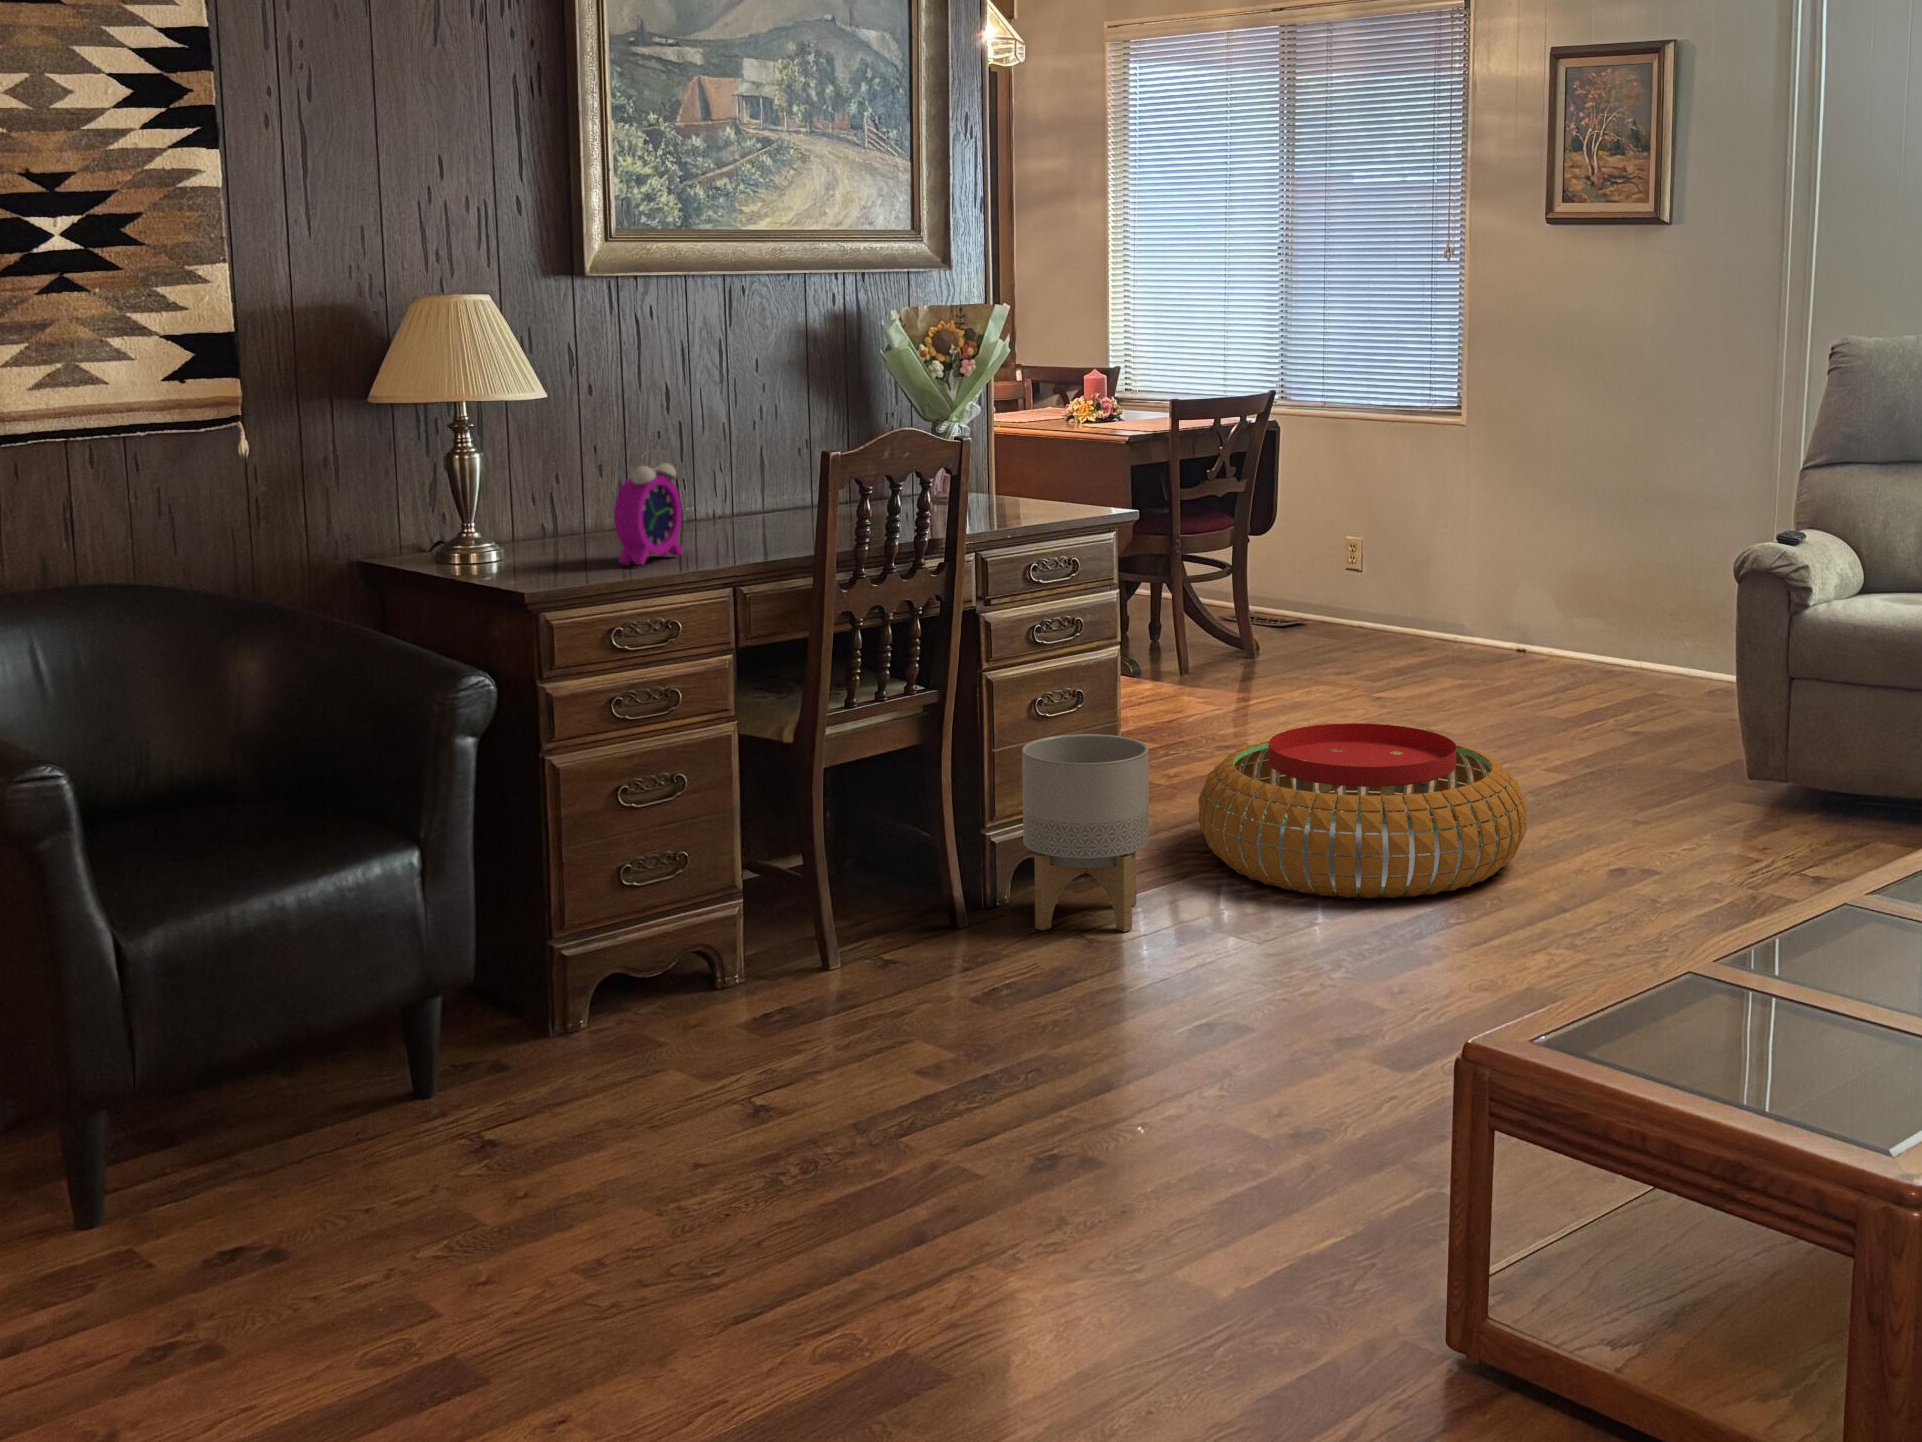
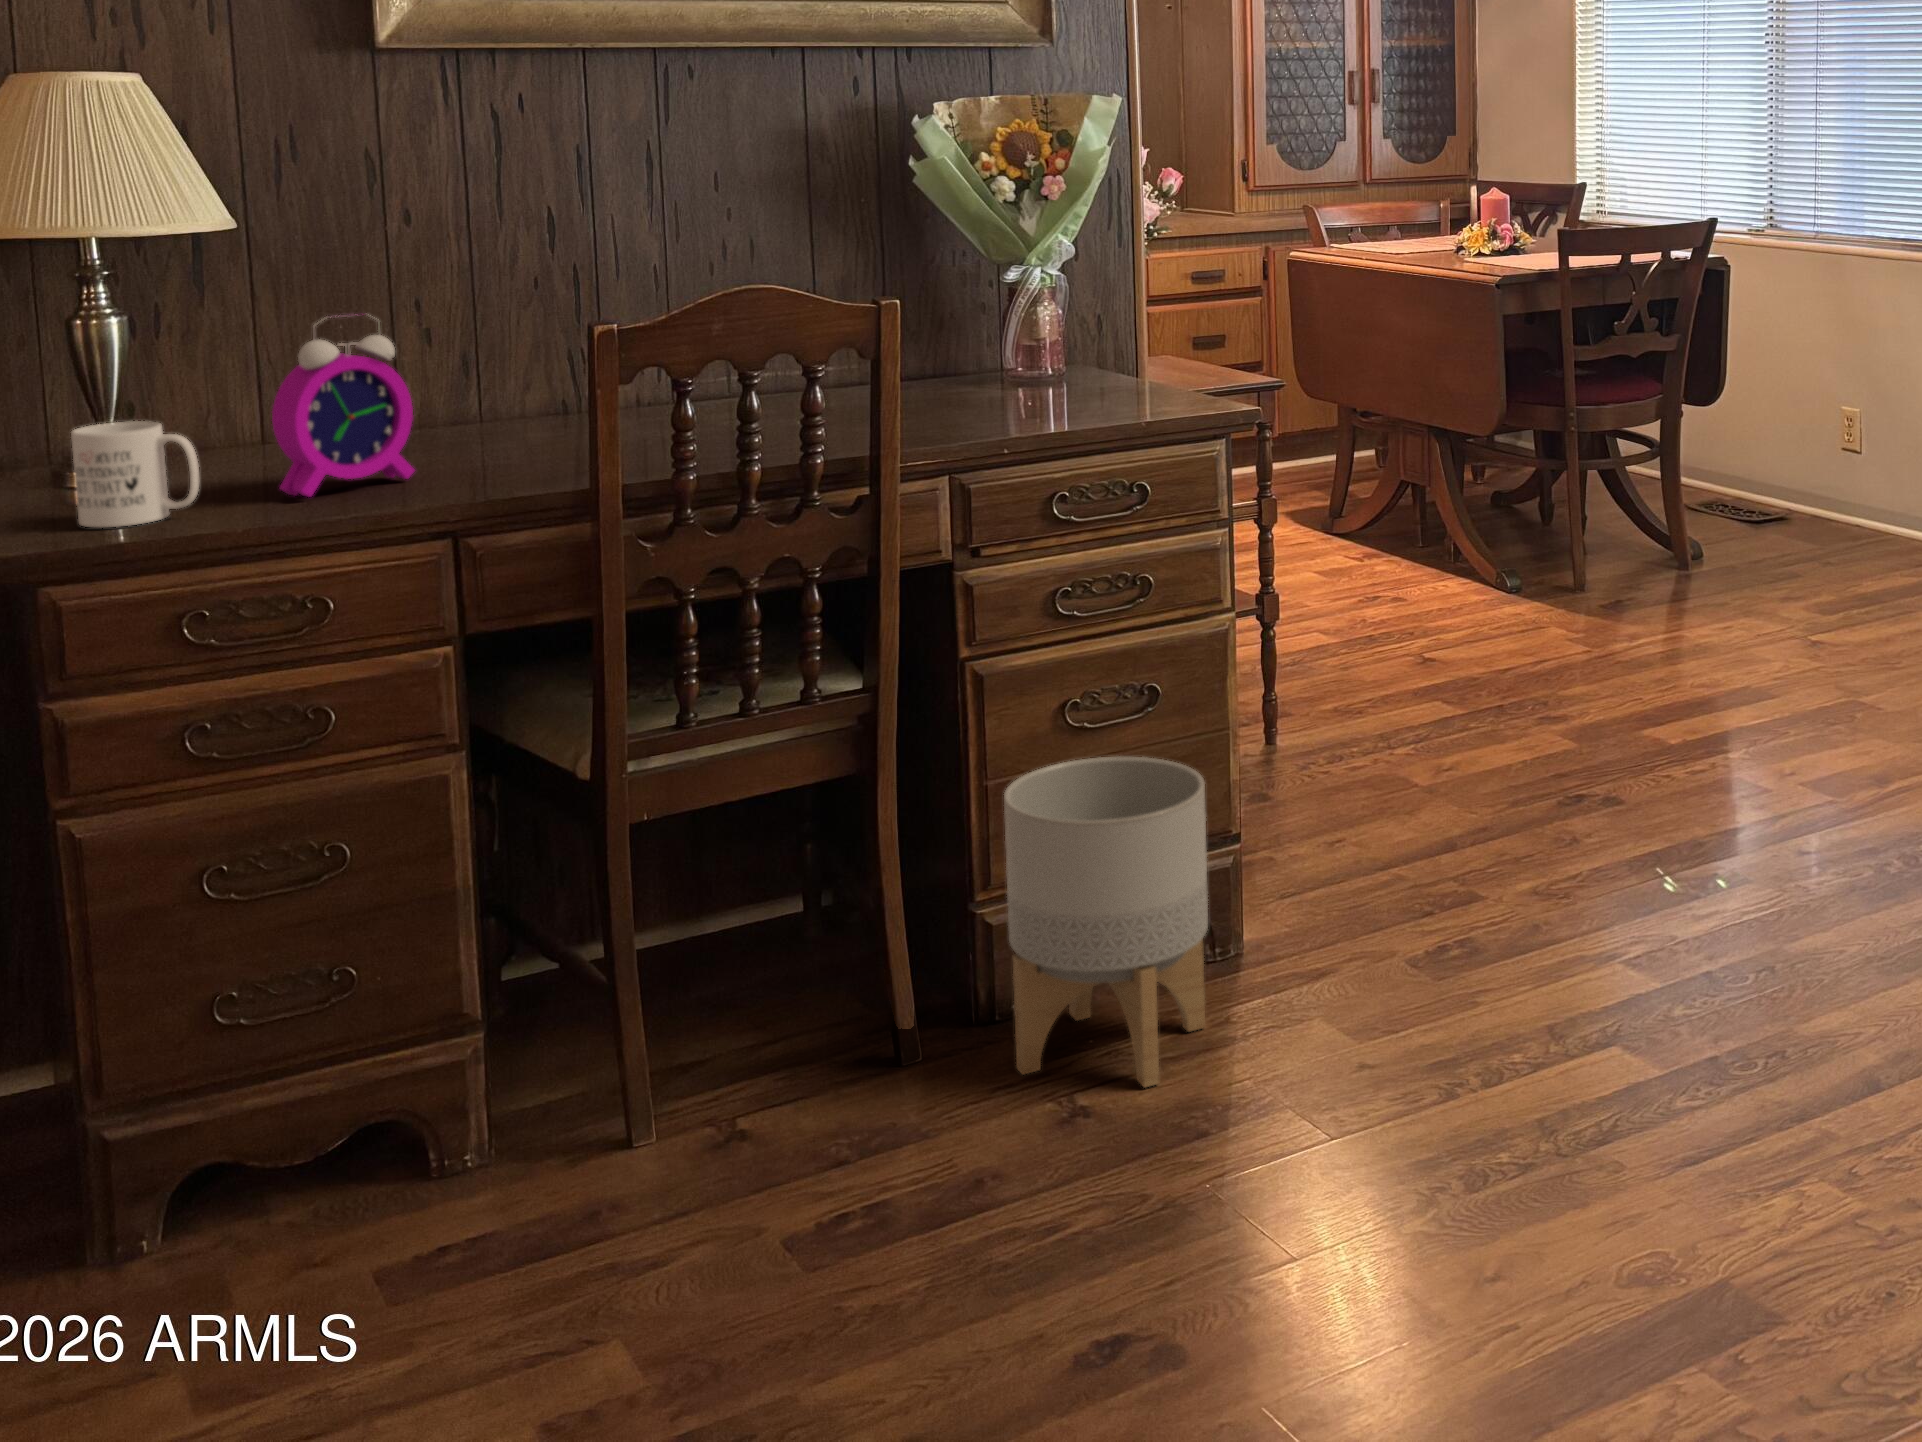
mug: none [521,518,594,582] -> present [71,421,199,527]
pouf: present [1198,723,1527,898] -> none [1356,733,1862,1043]

